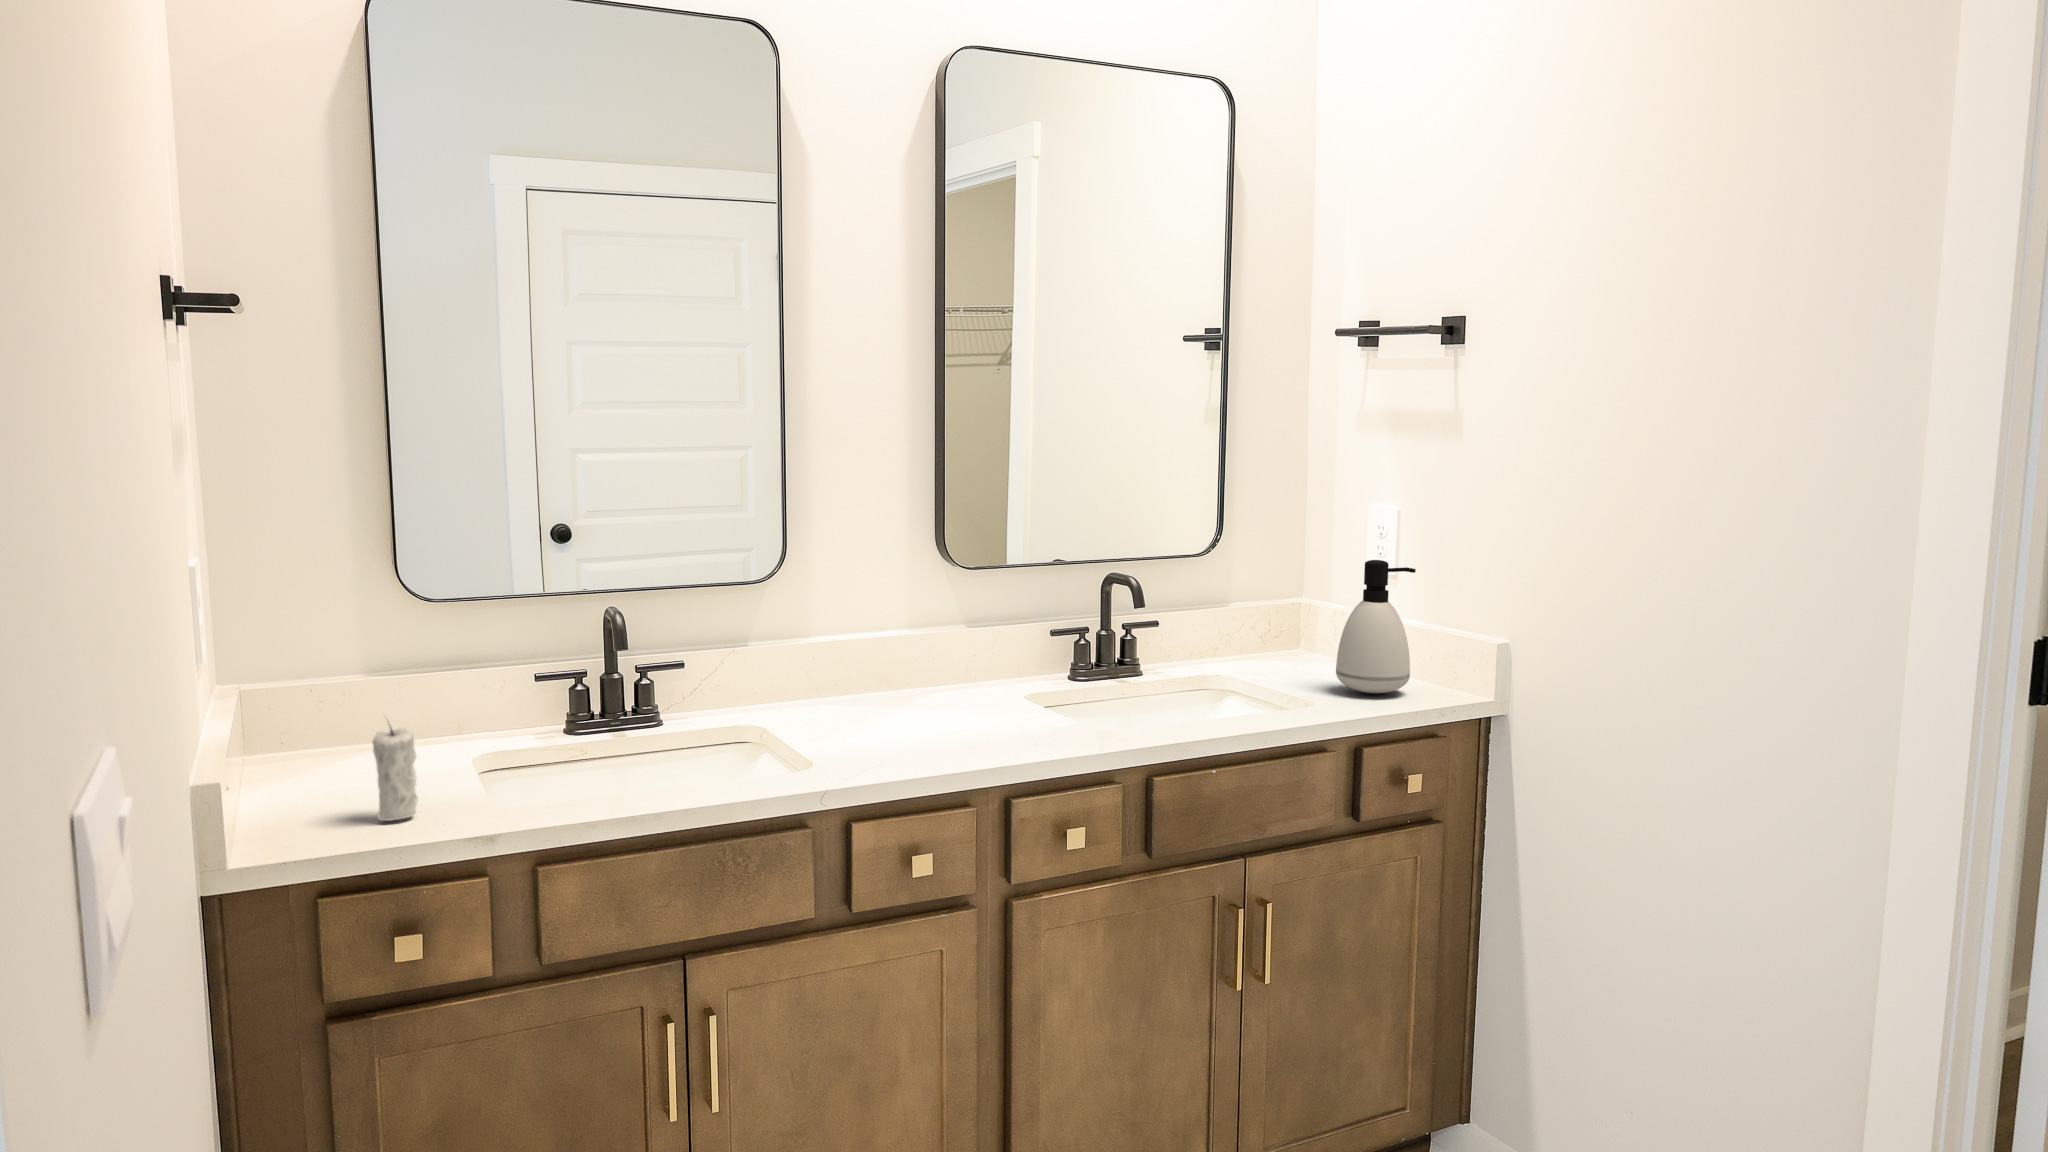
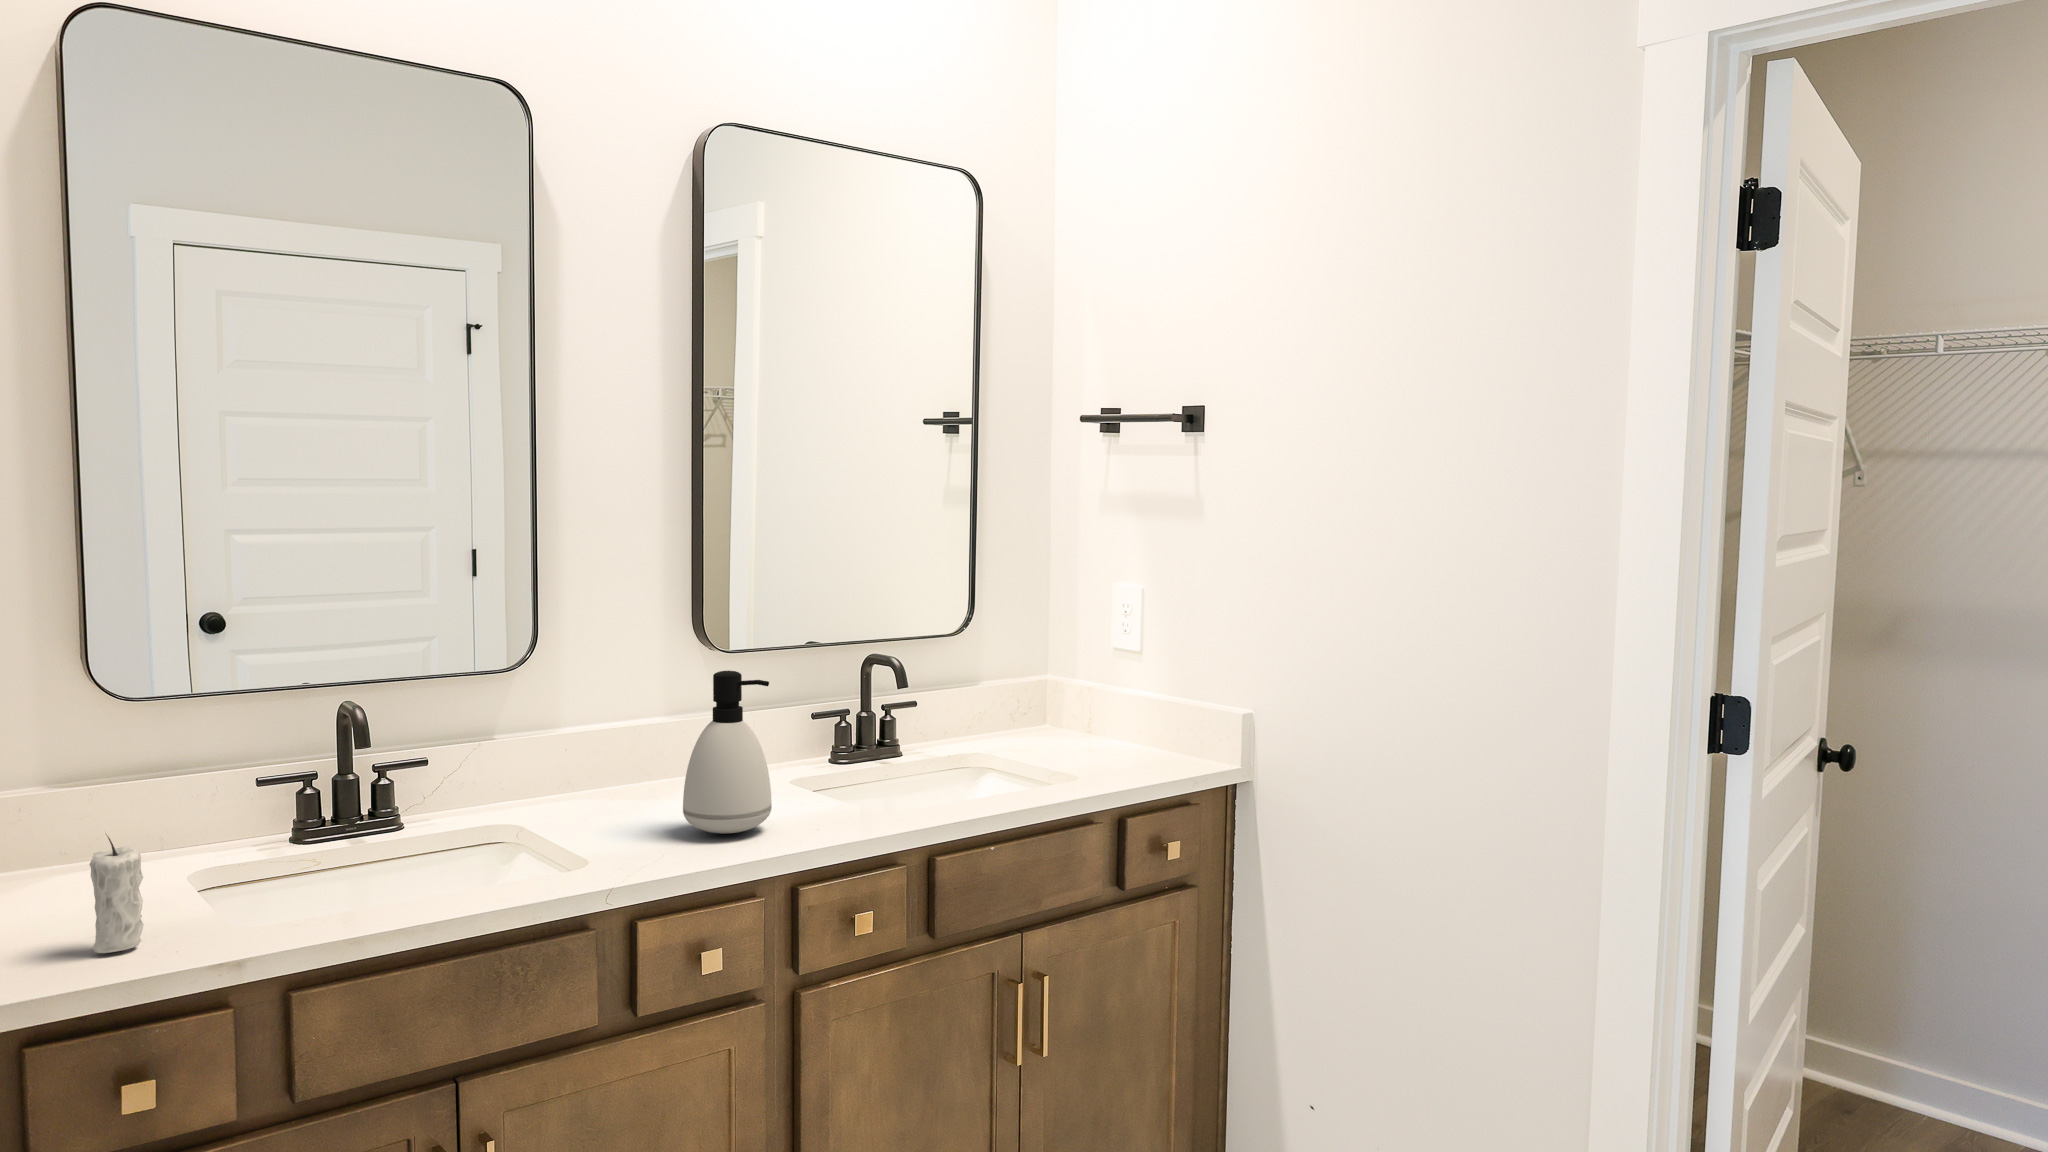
soap dispenser: present [1336,560,1416,693] -> present [683,671,772,834]

